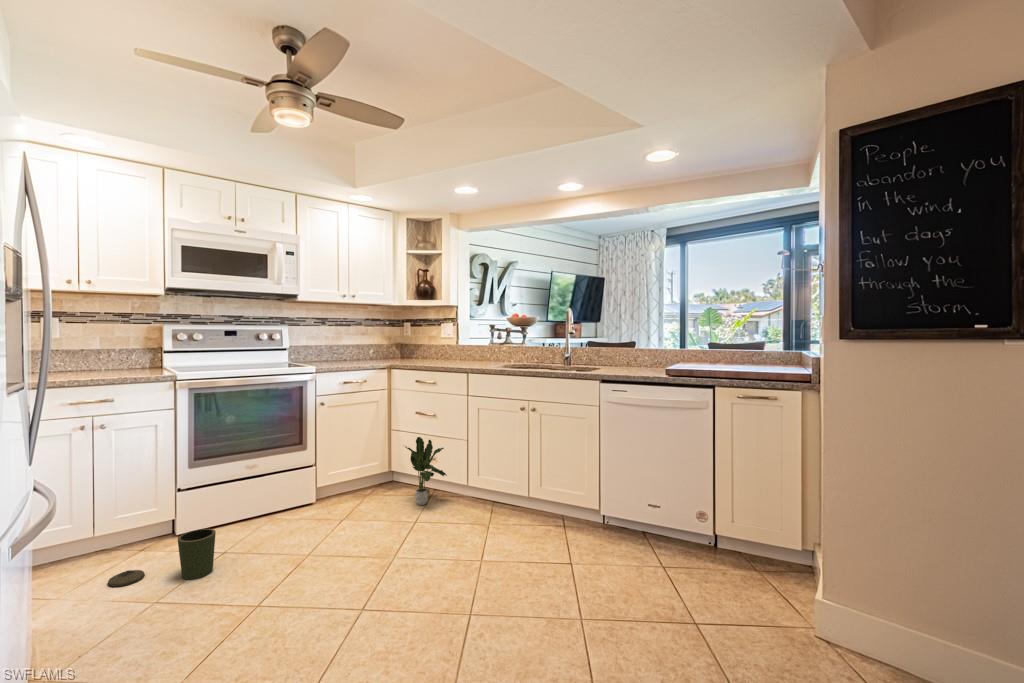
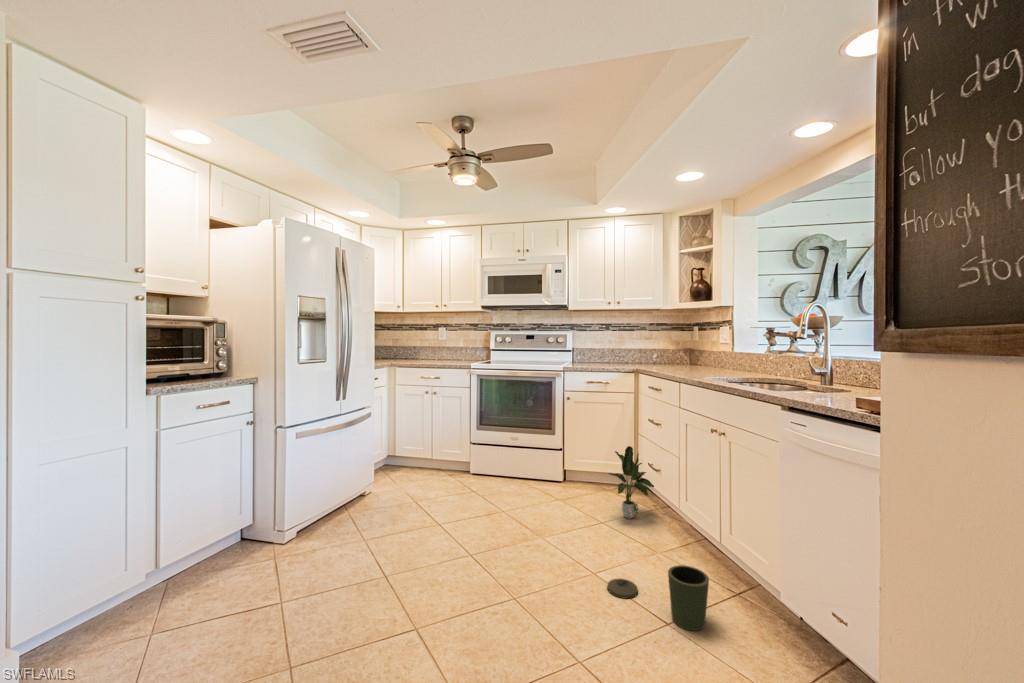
trash can: present [108,529,216,587] -> present [607,565,709,631]

